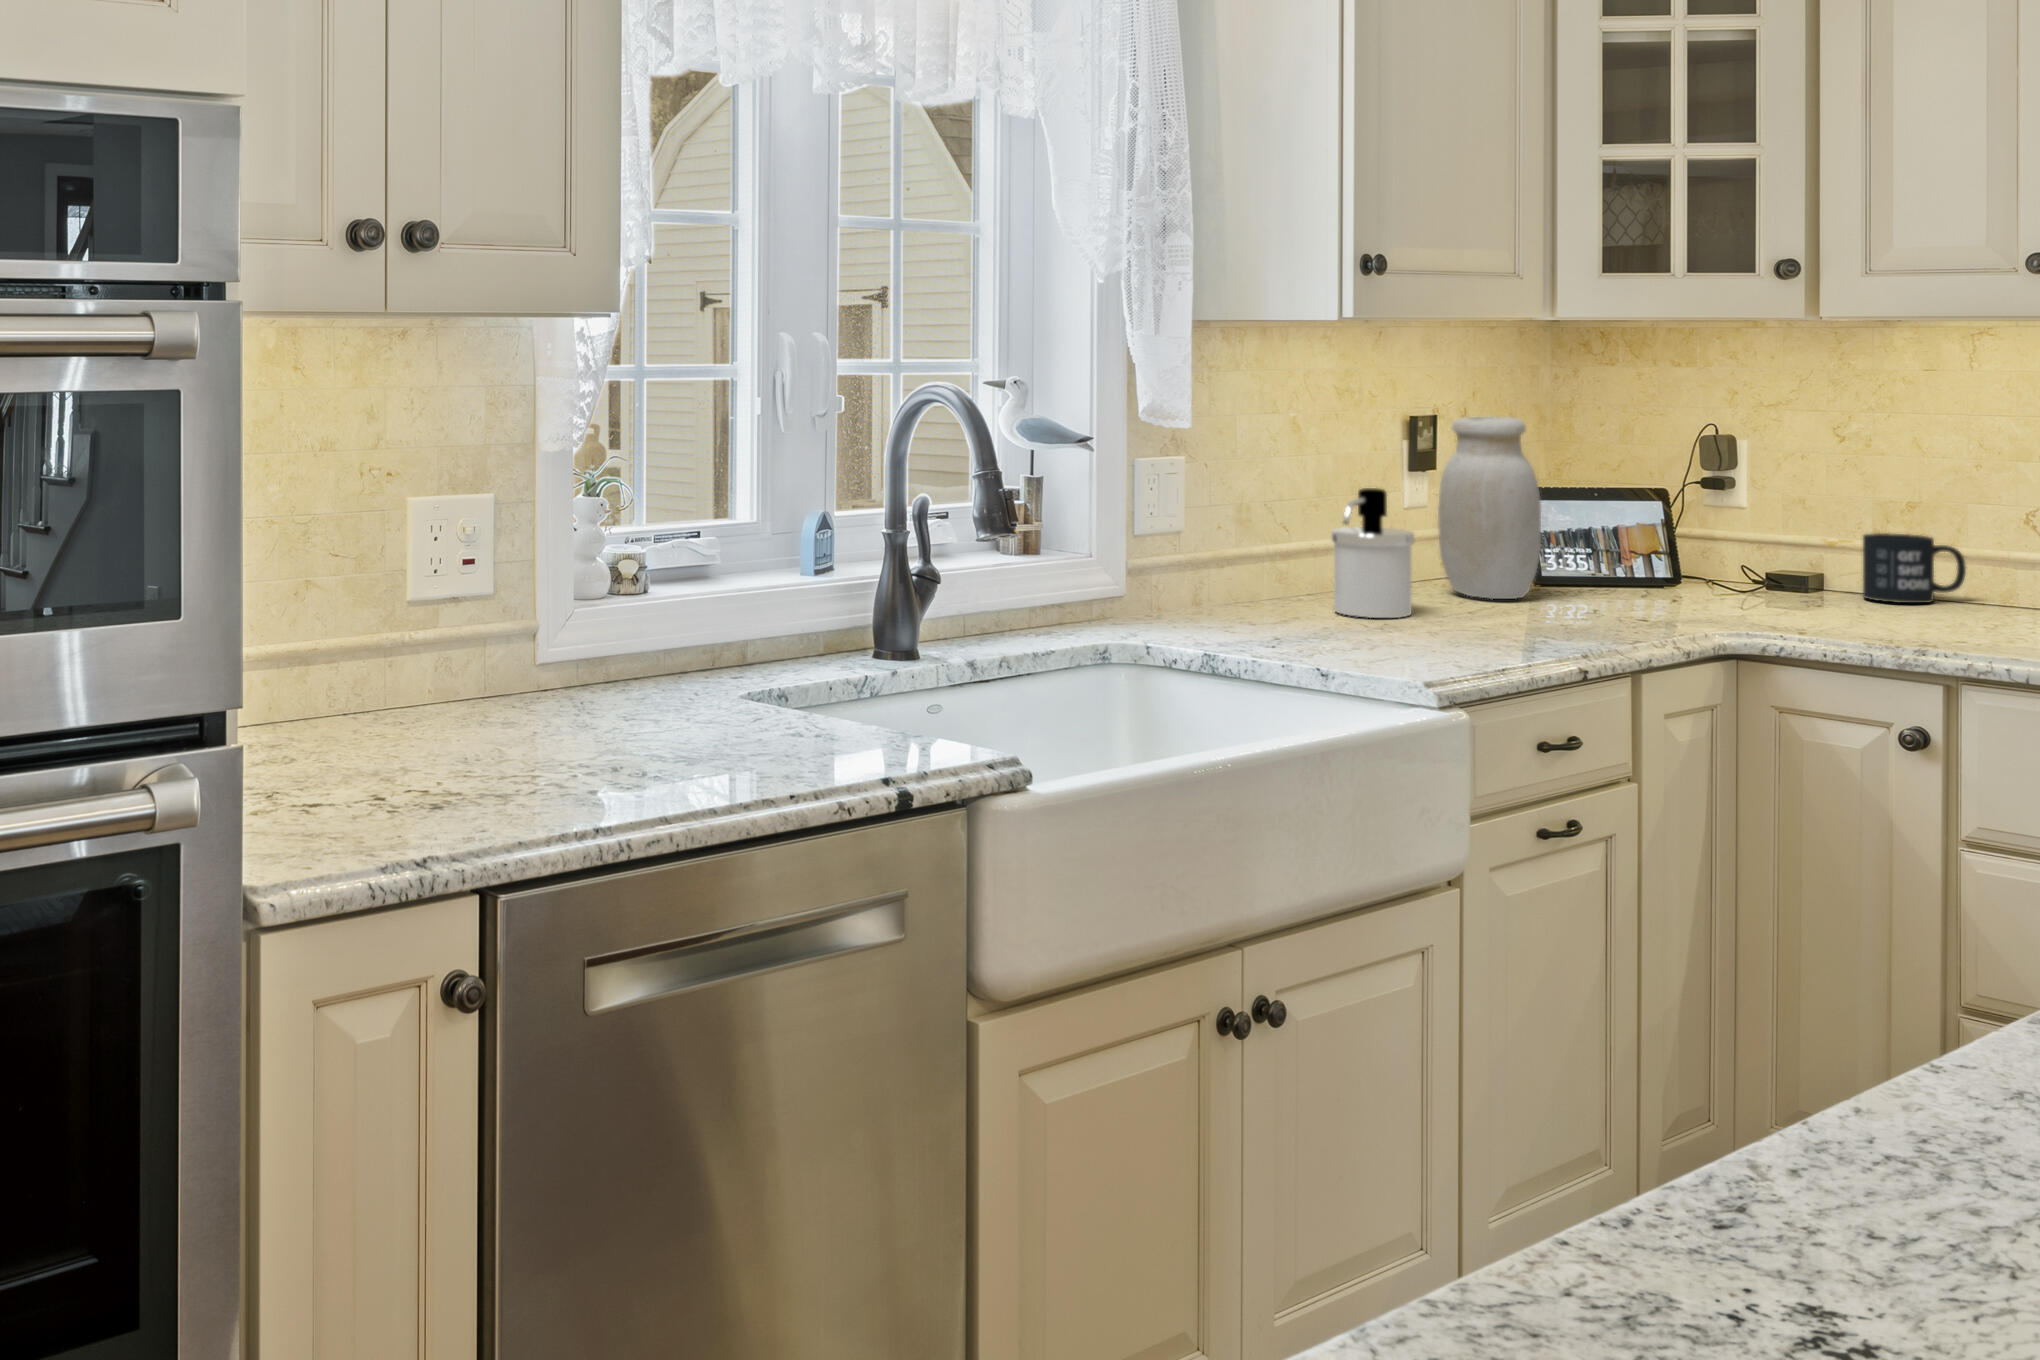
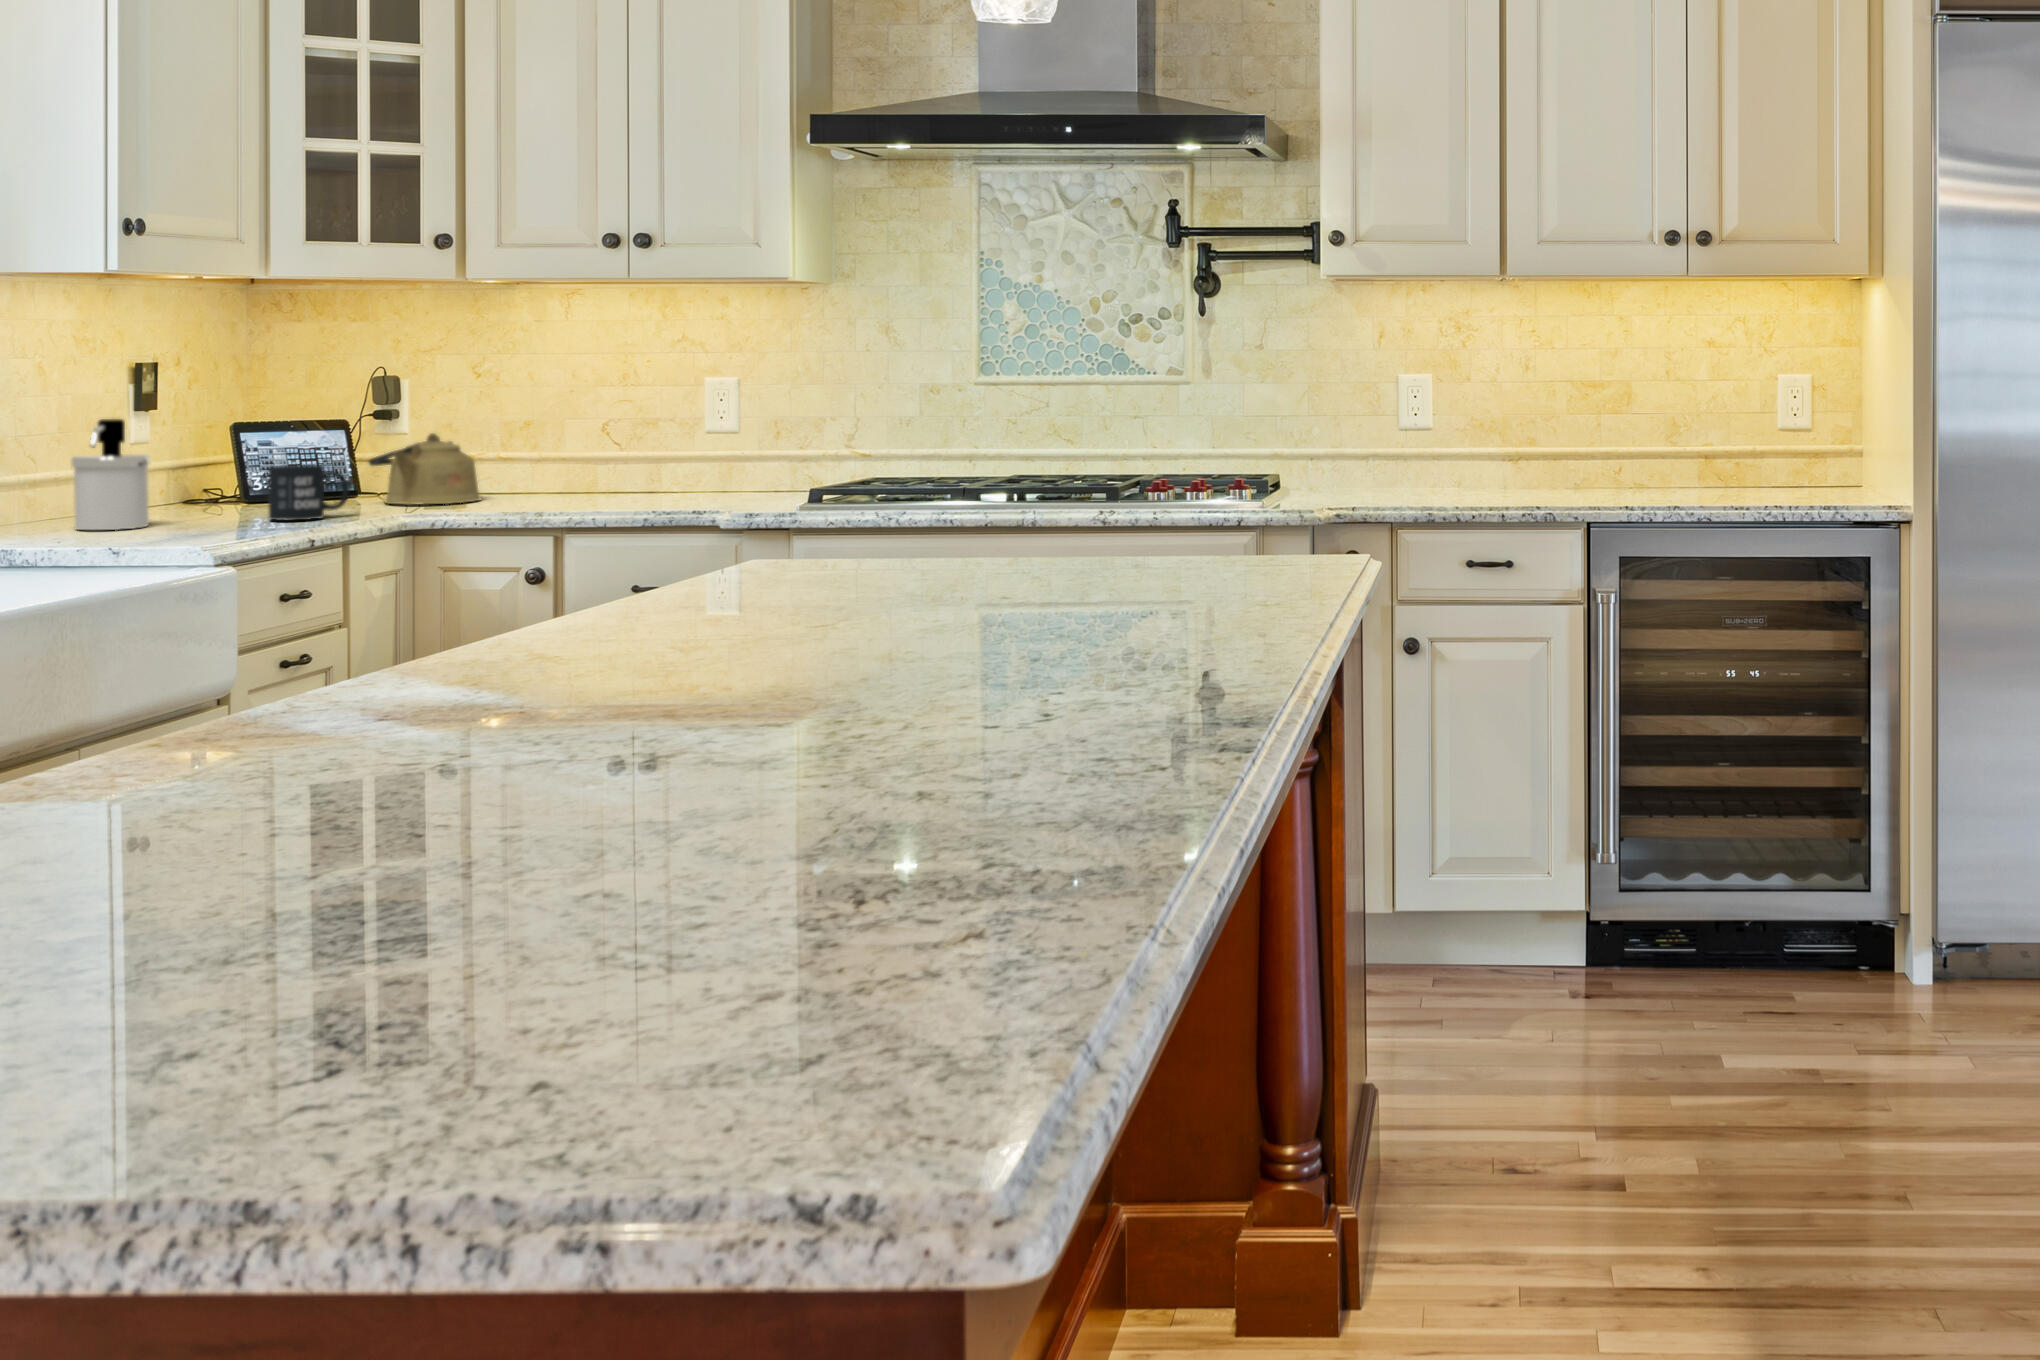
jar: present [1438,417,1541,599] -> none [163,359,255,512]
kettle: none [1682,519,1839,617] -> present [369,433,480,505]
mug: present [1863,533,1966,603] -> present [268,465,348,521]

